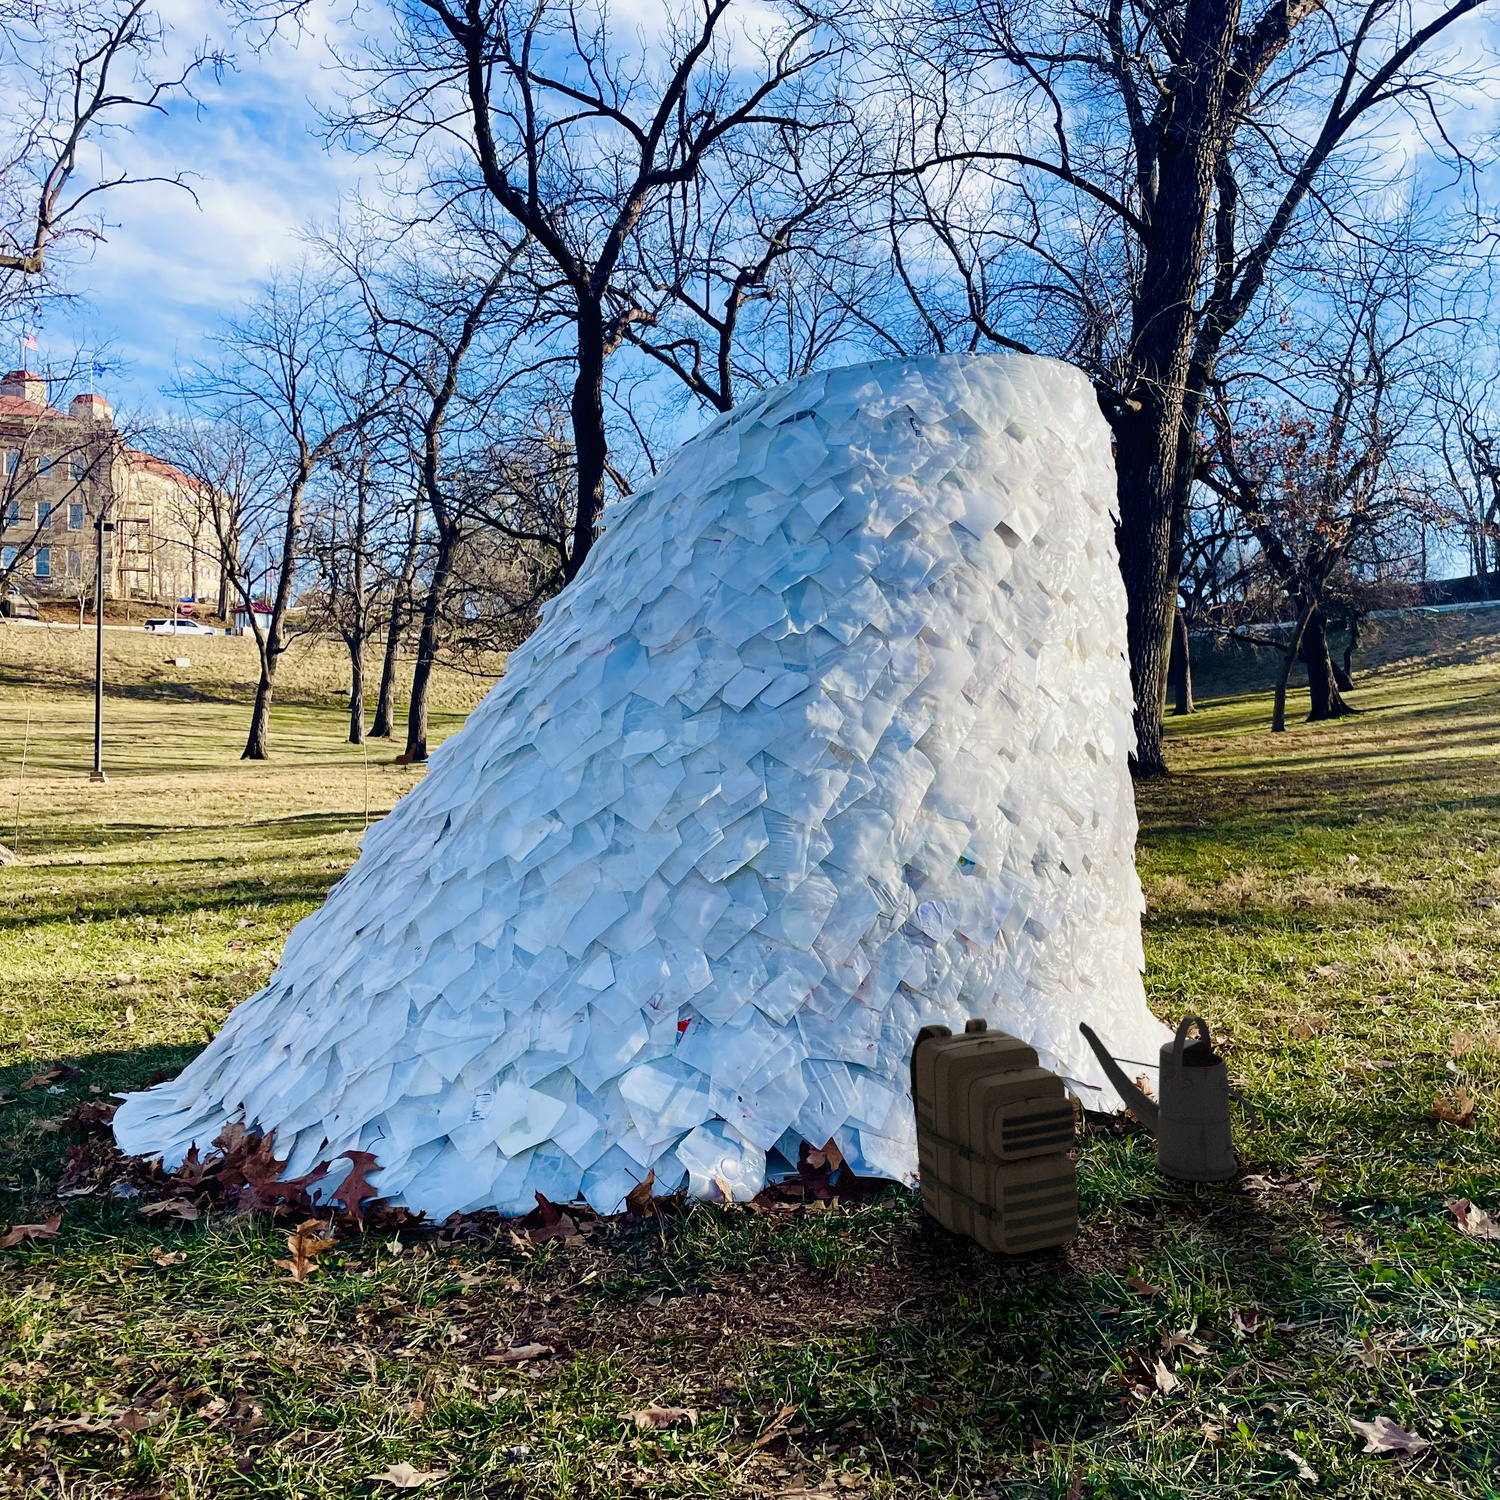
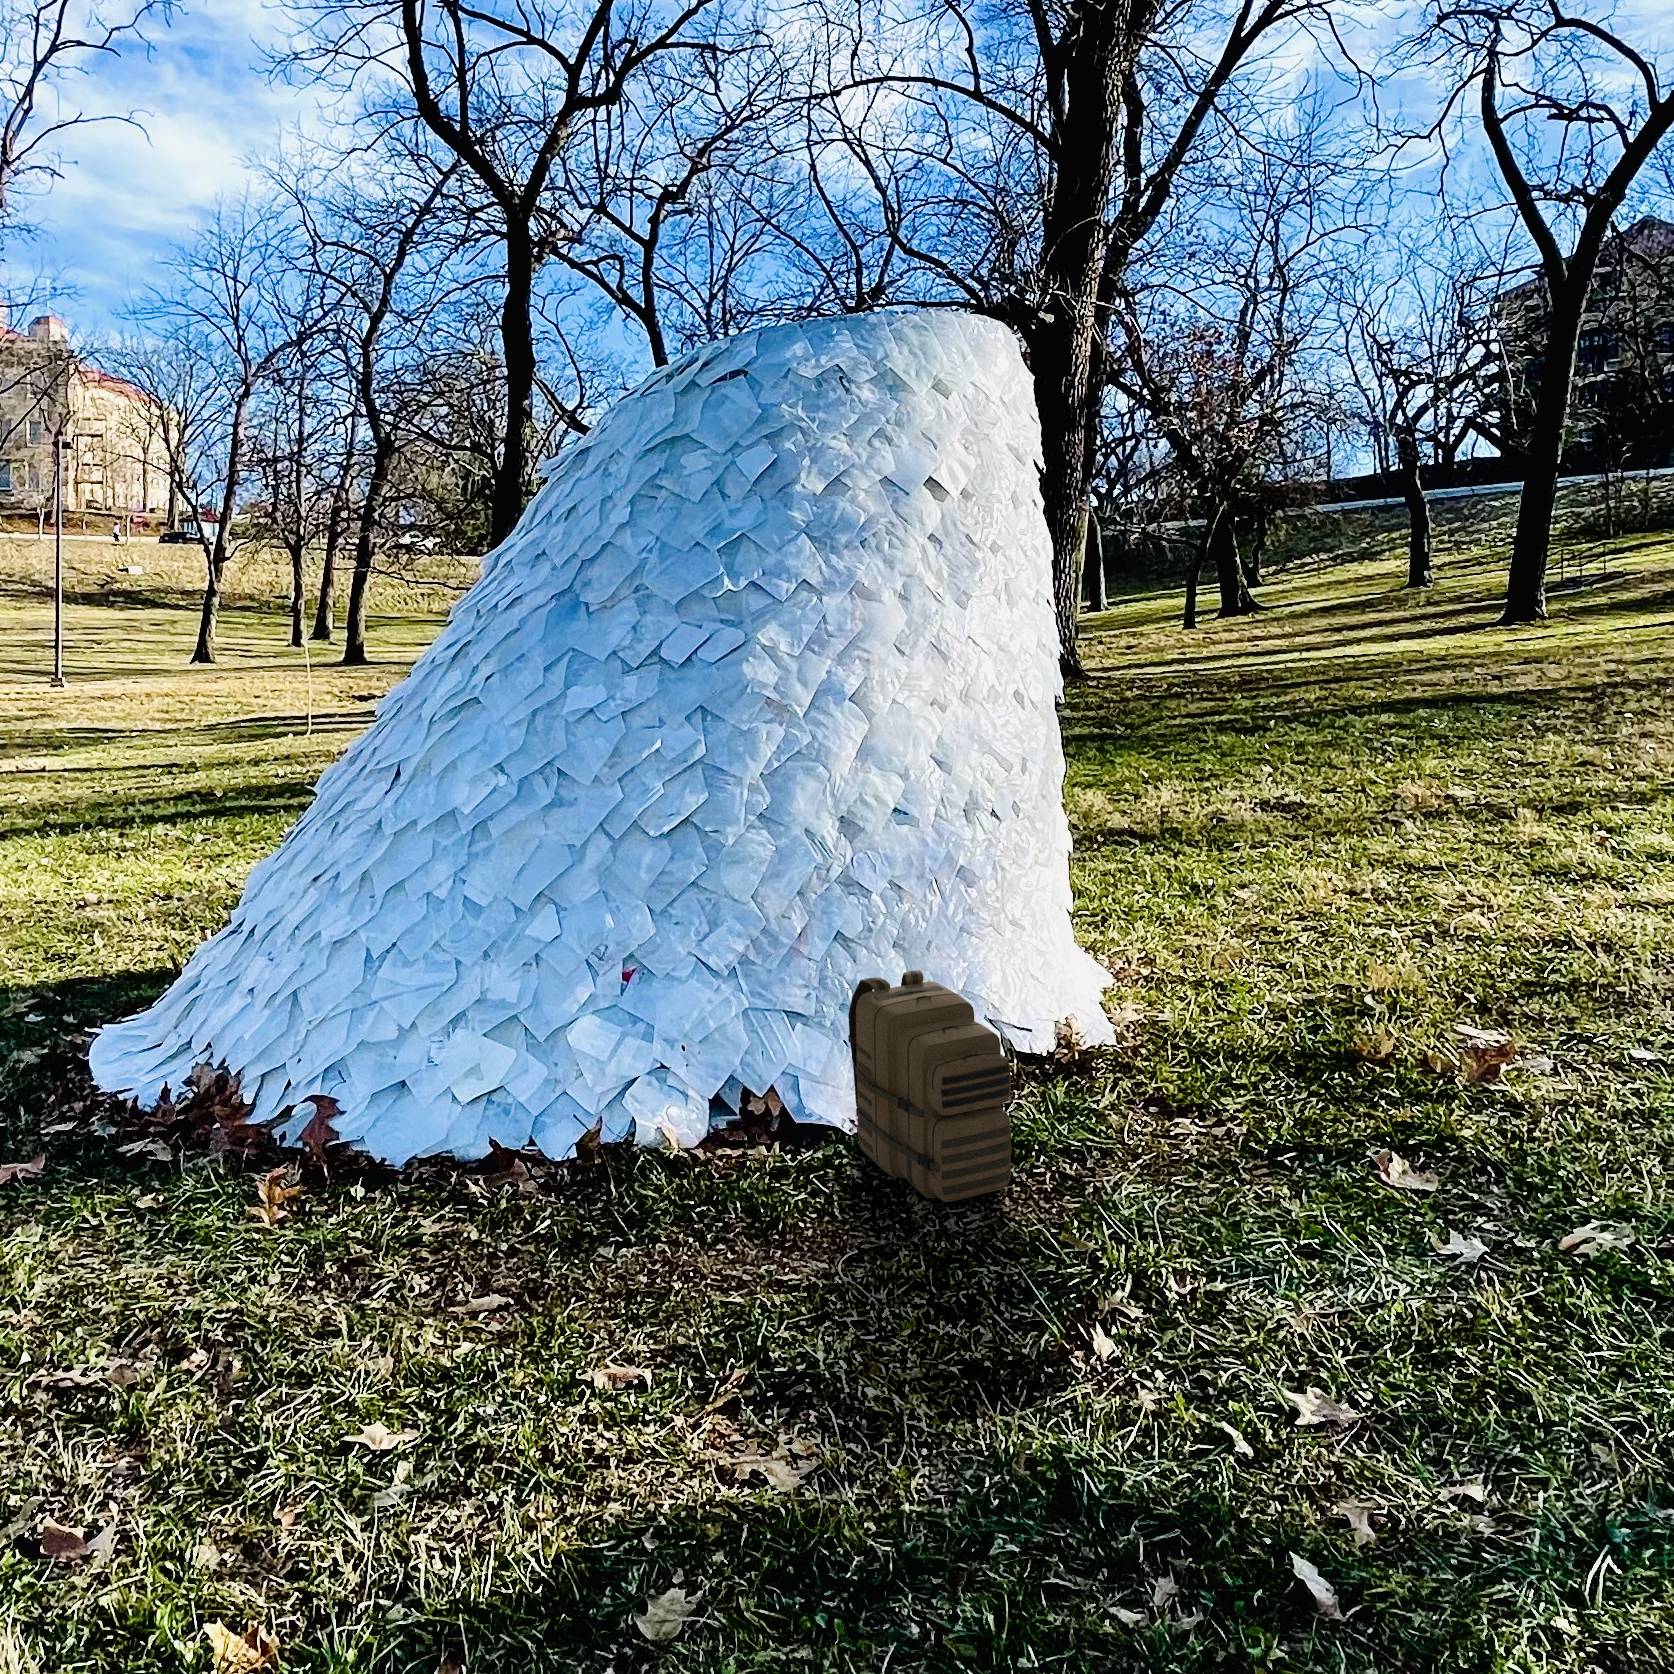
lounge chair: present [378,743,416,772] -> none [323,645,360,674]
watering can: present [1079,1015,1257,1181] -> none [1007,964,1179,1122]

